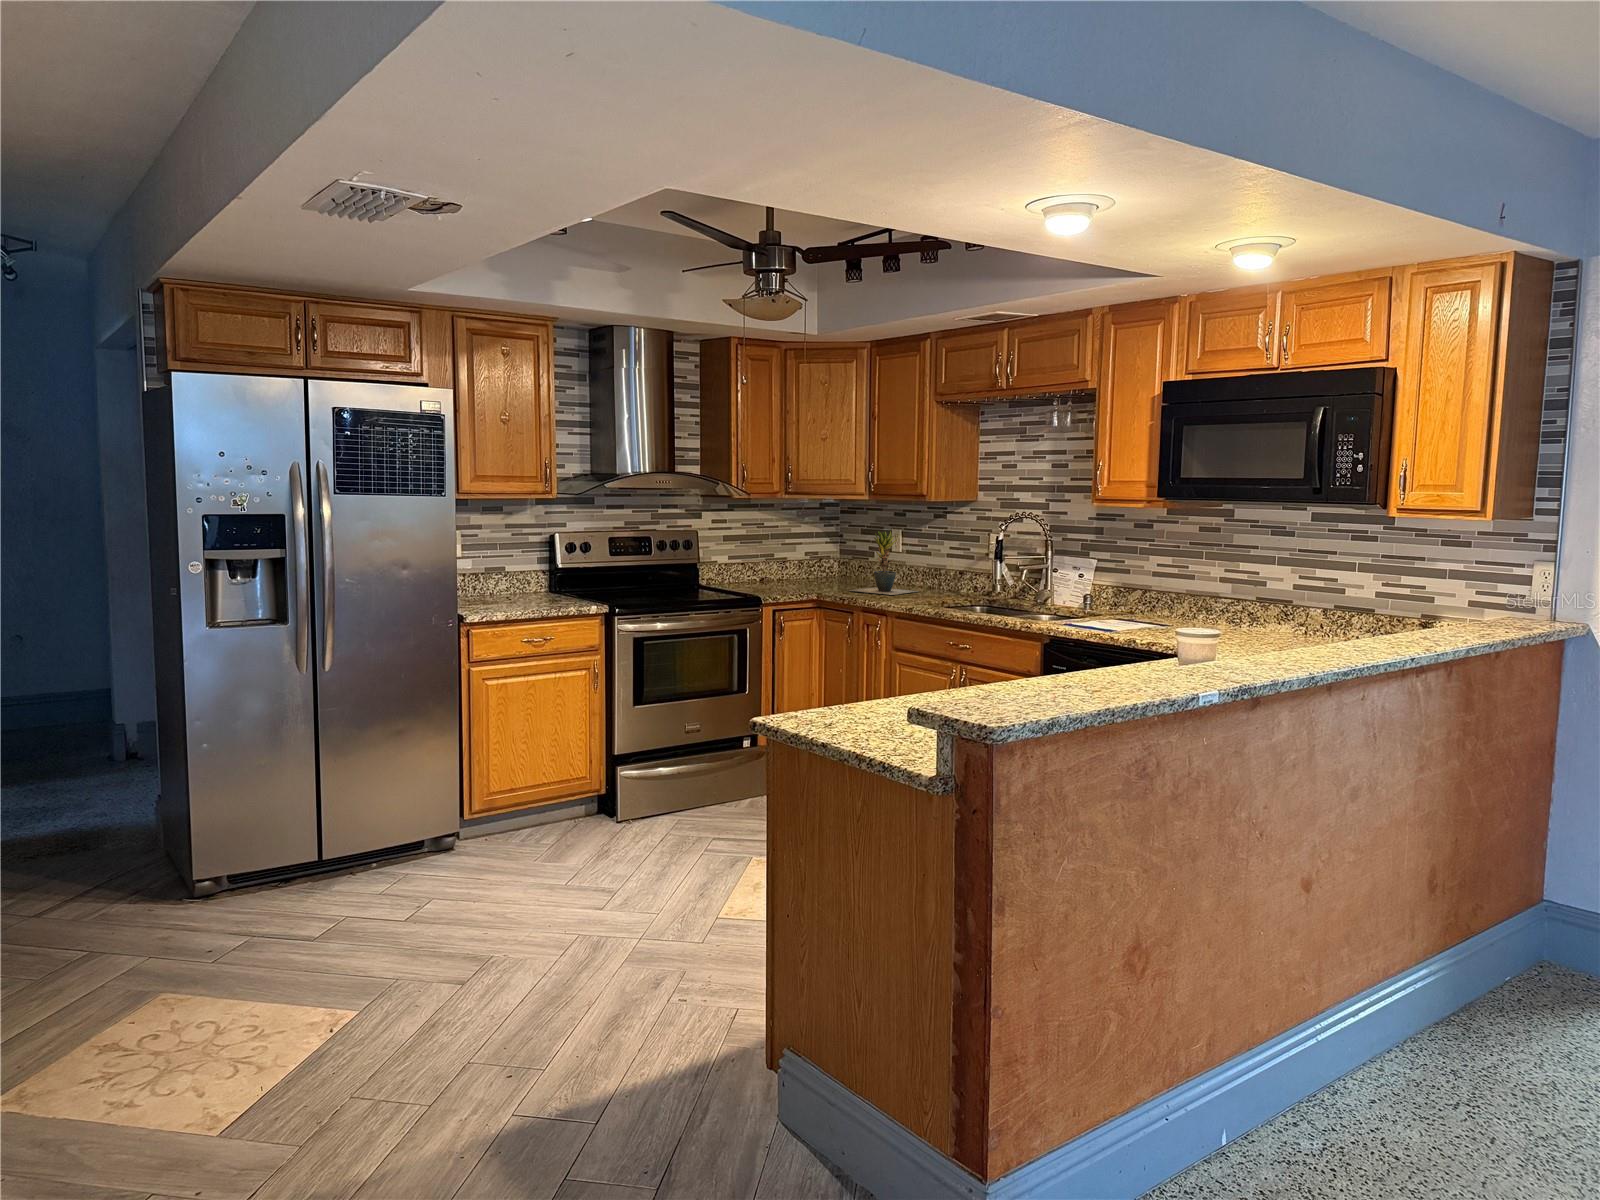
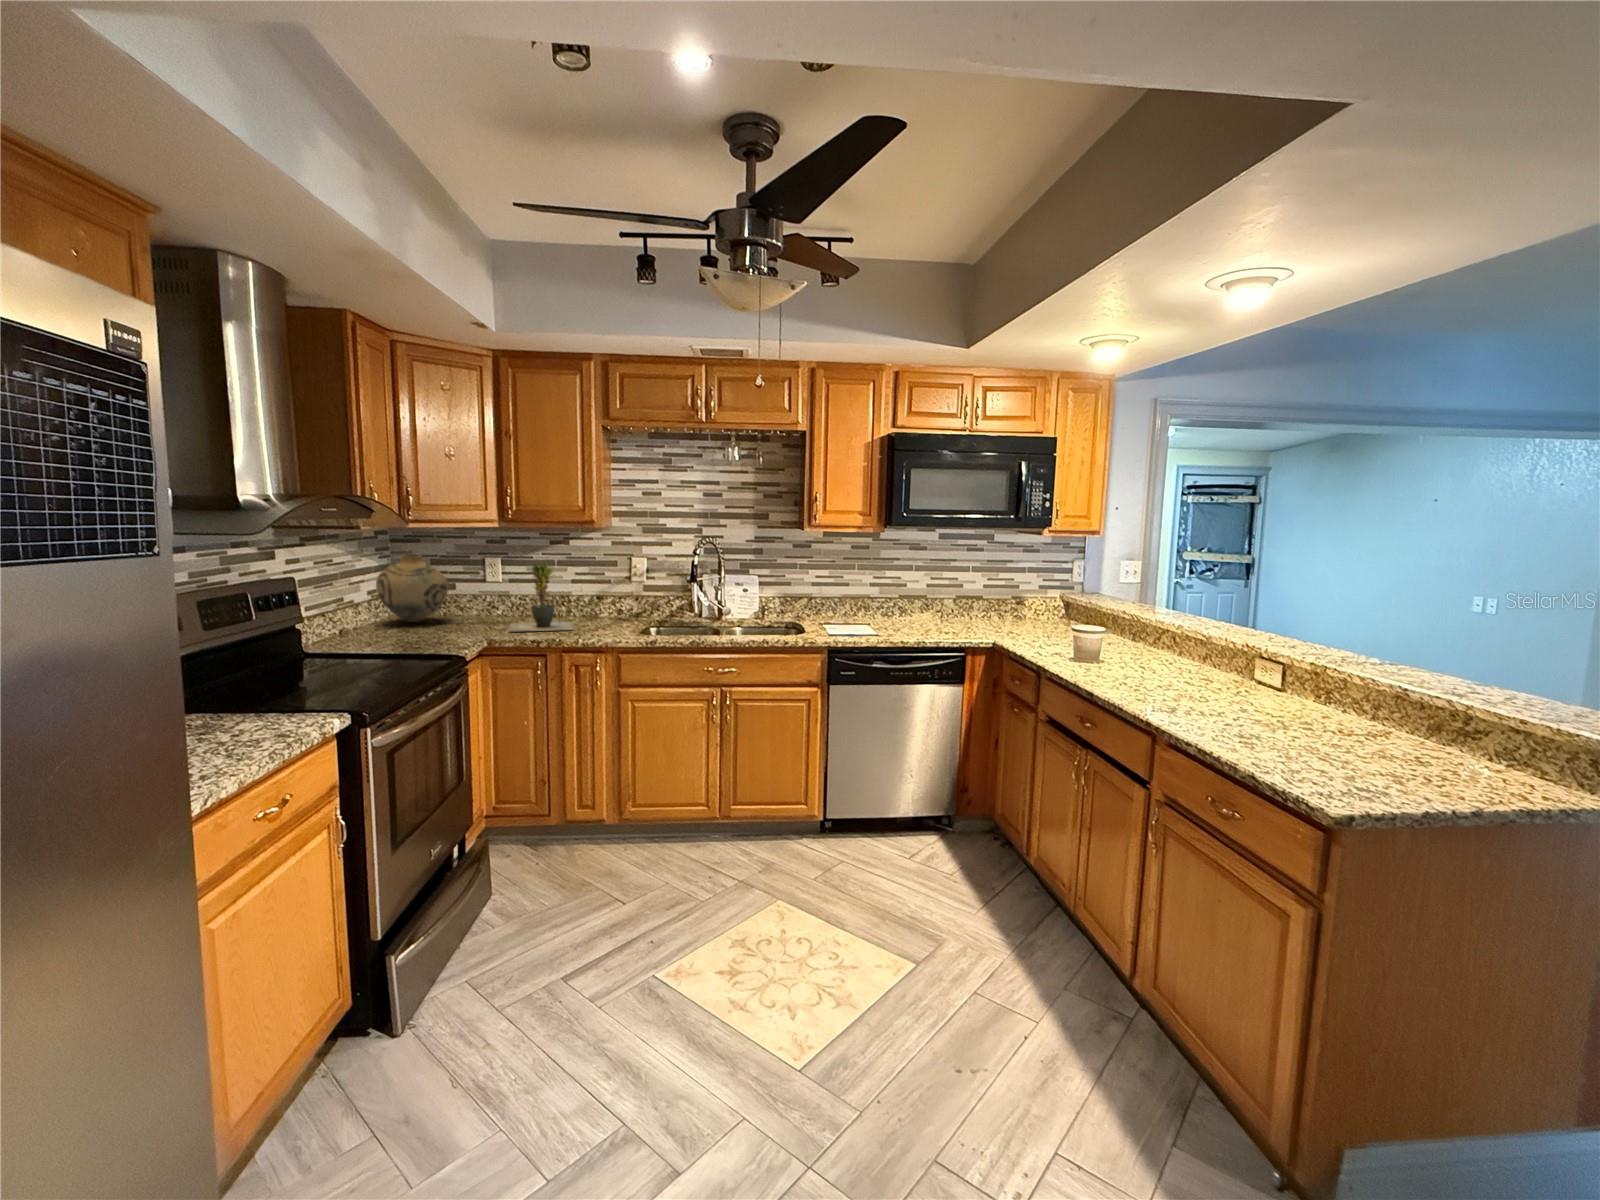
vase: none [800,523,853,581] -> present [376,554,449,622]

